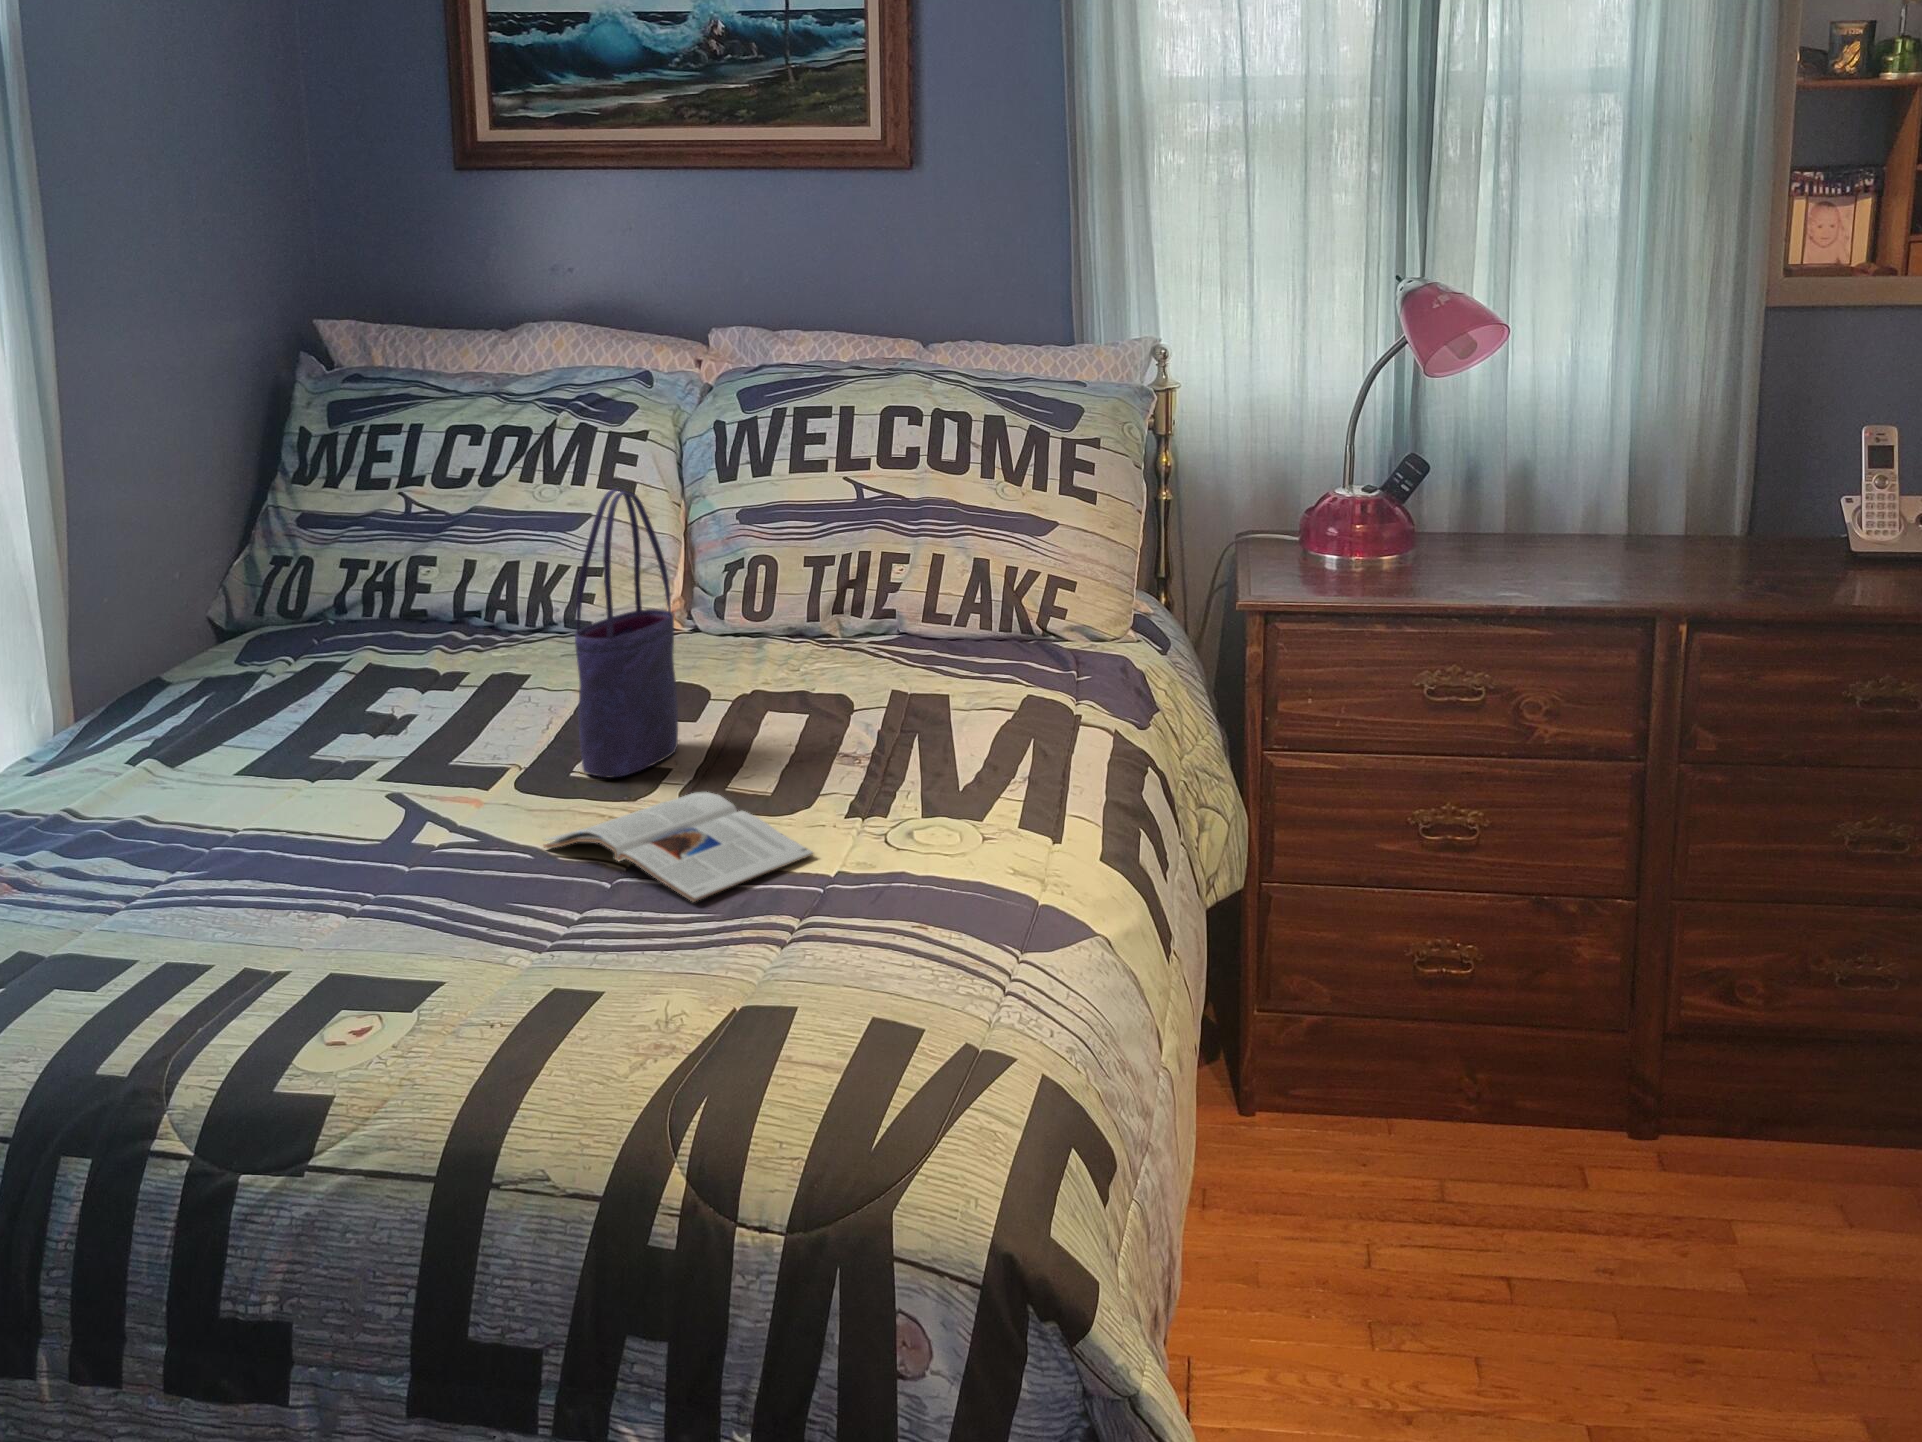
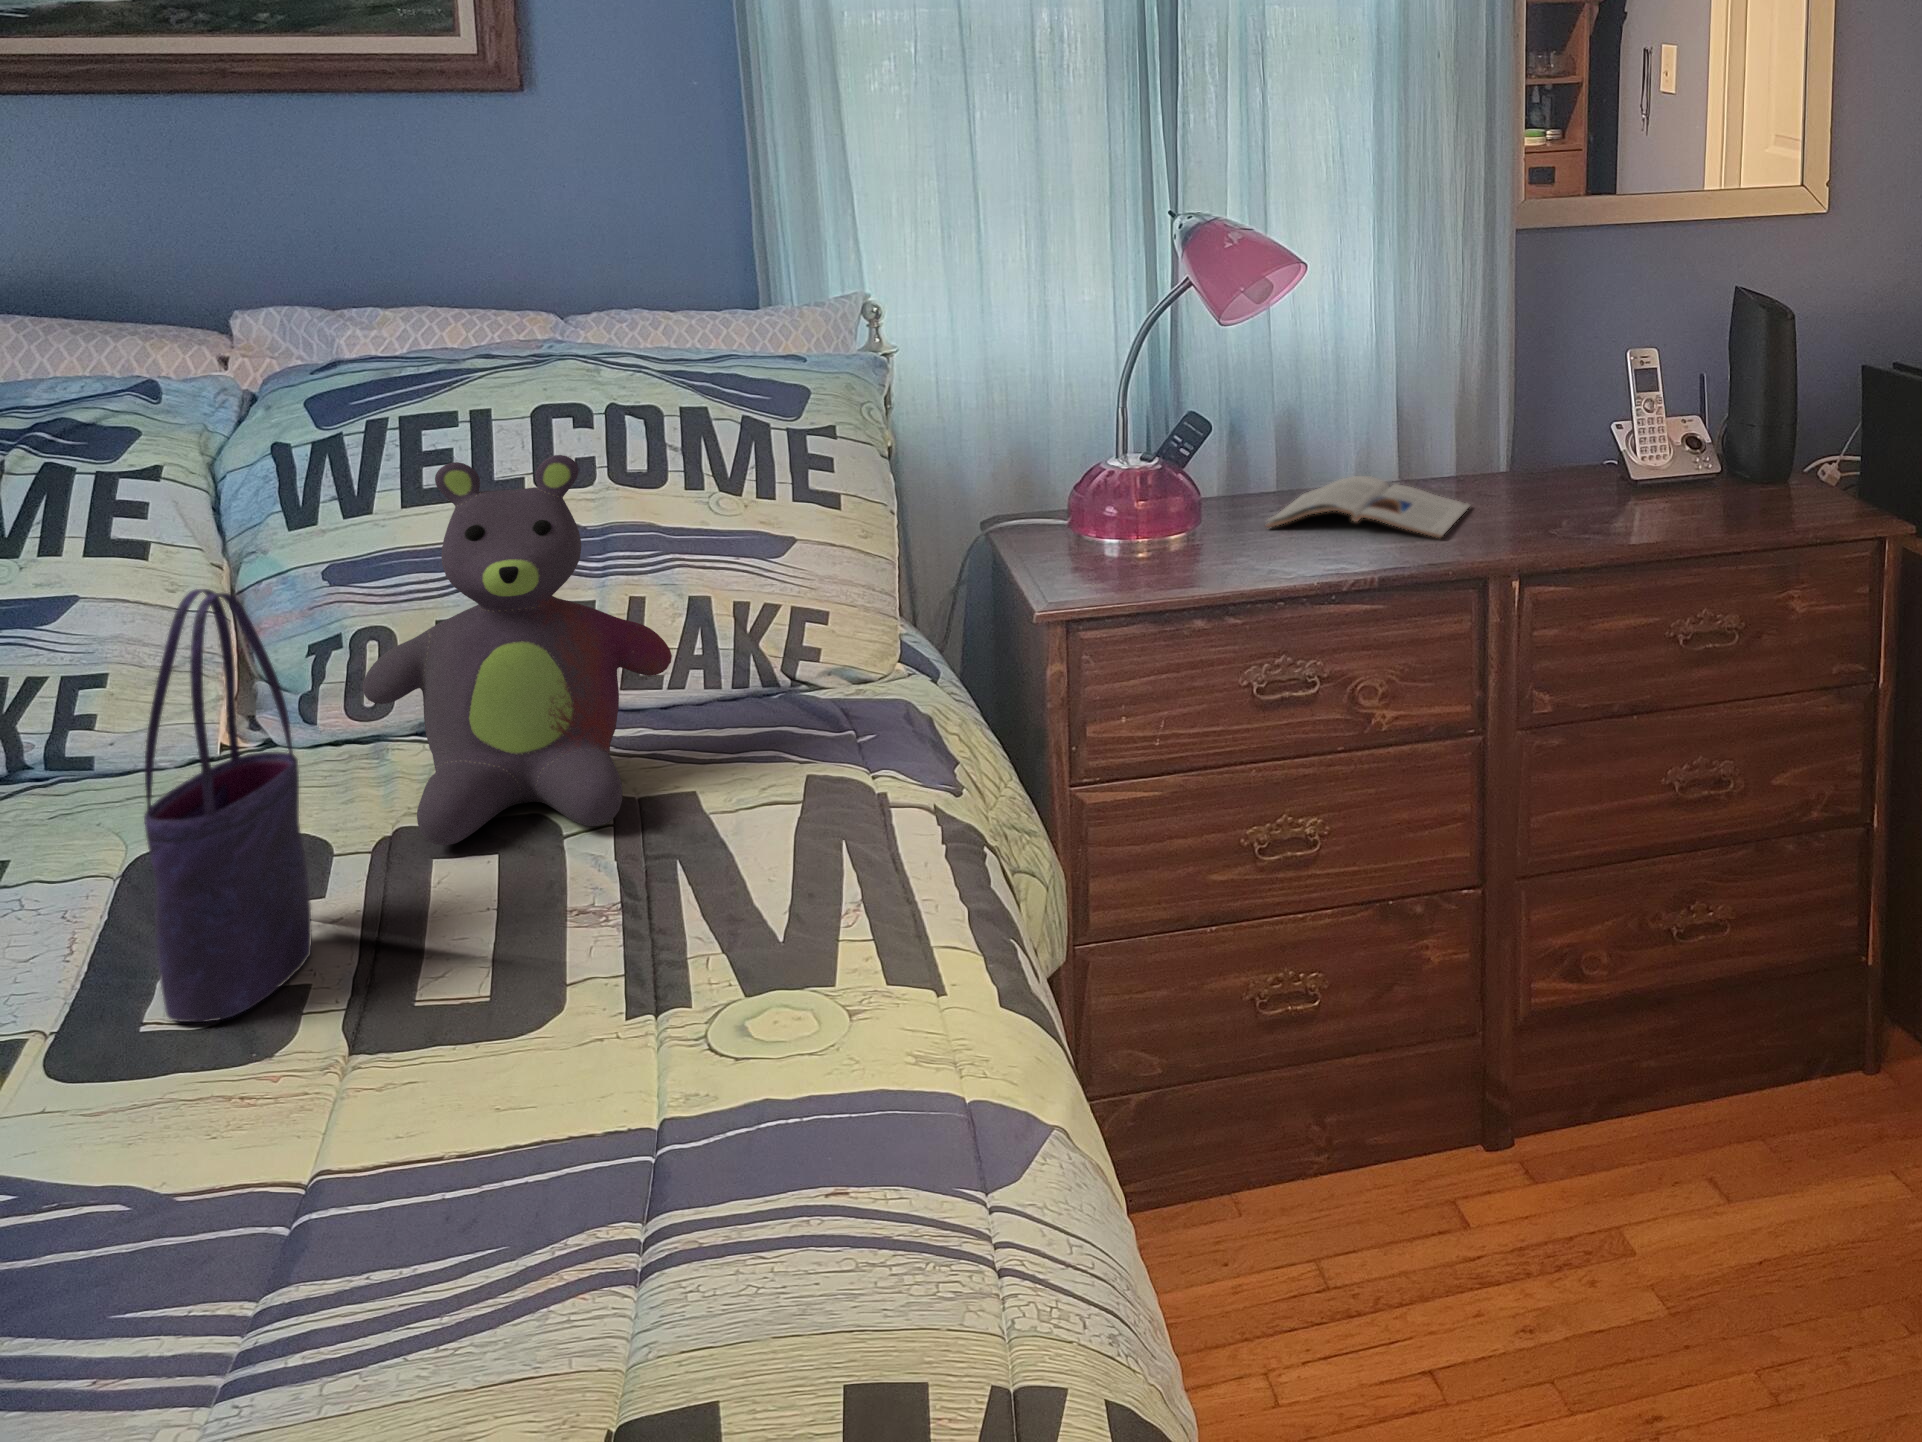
stuffed bear: none [739,430,944,703] -> present [362,455,672,846]
magazine: present [544,792,813,902] -> present [1266,476,1470,538]

